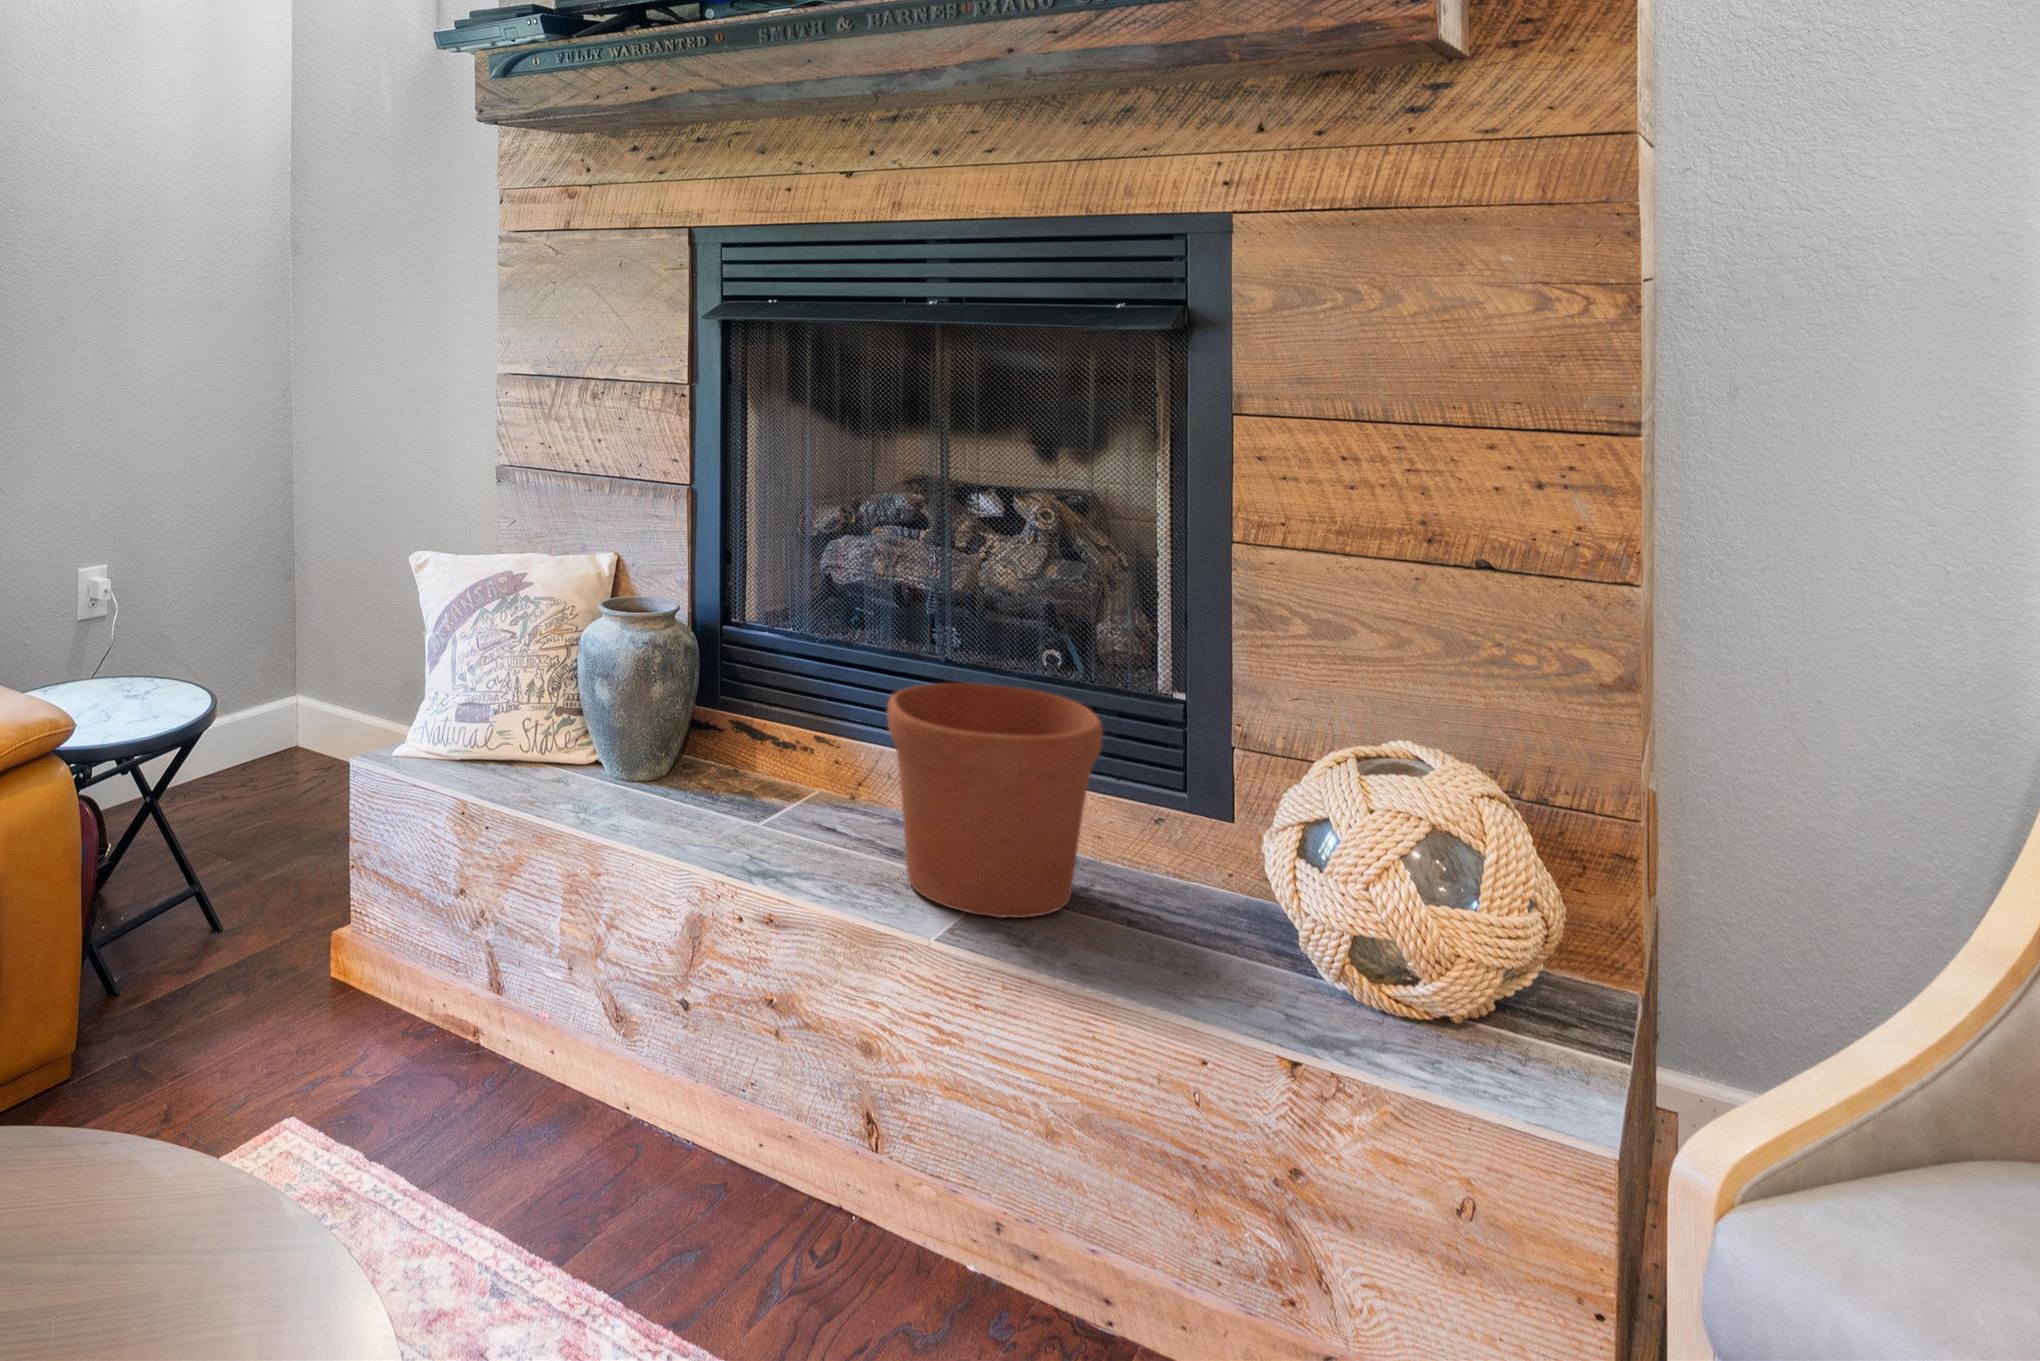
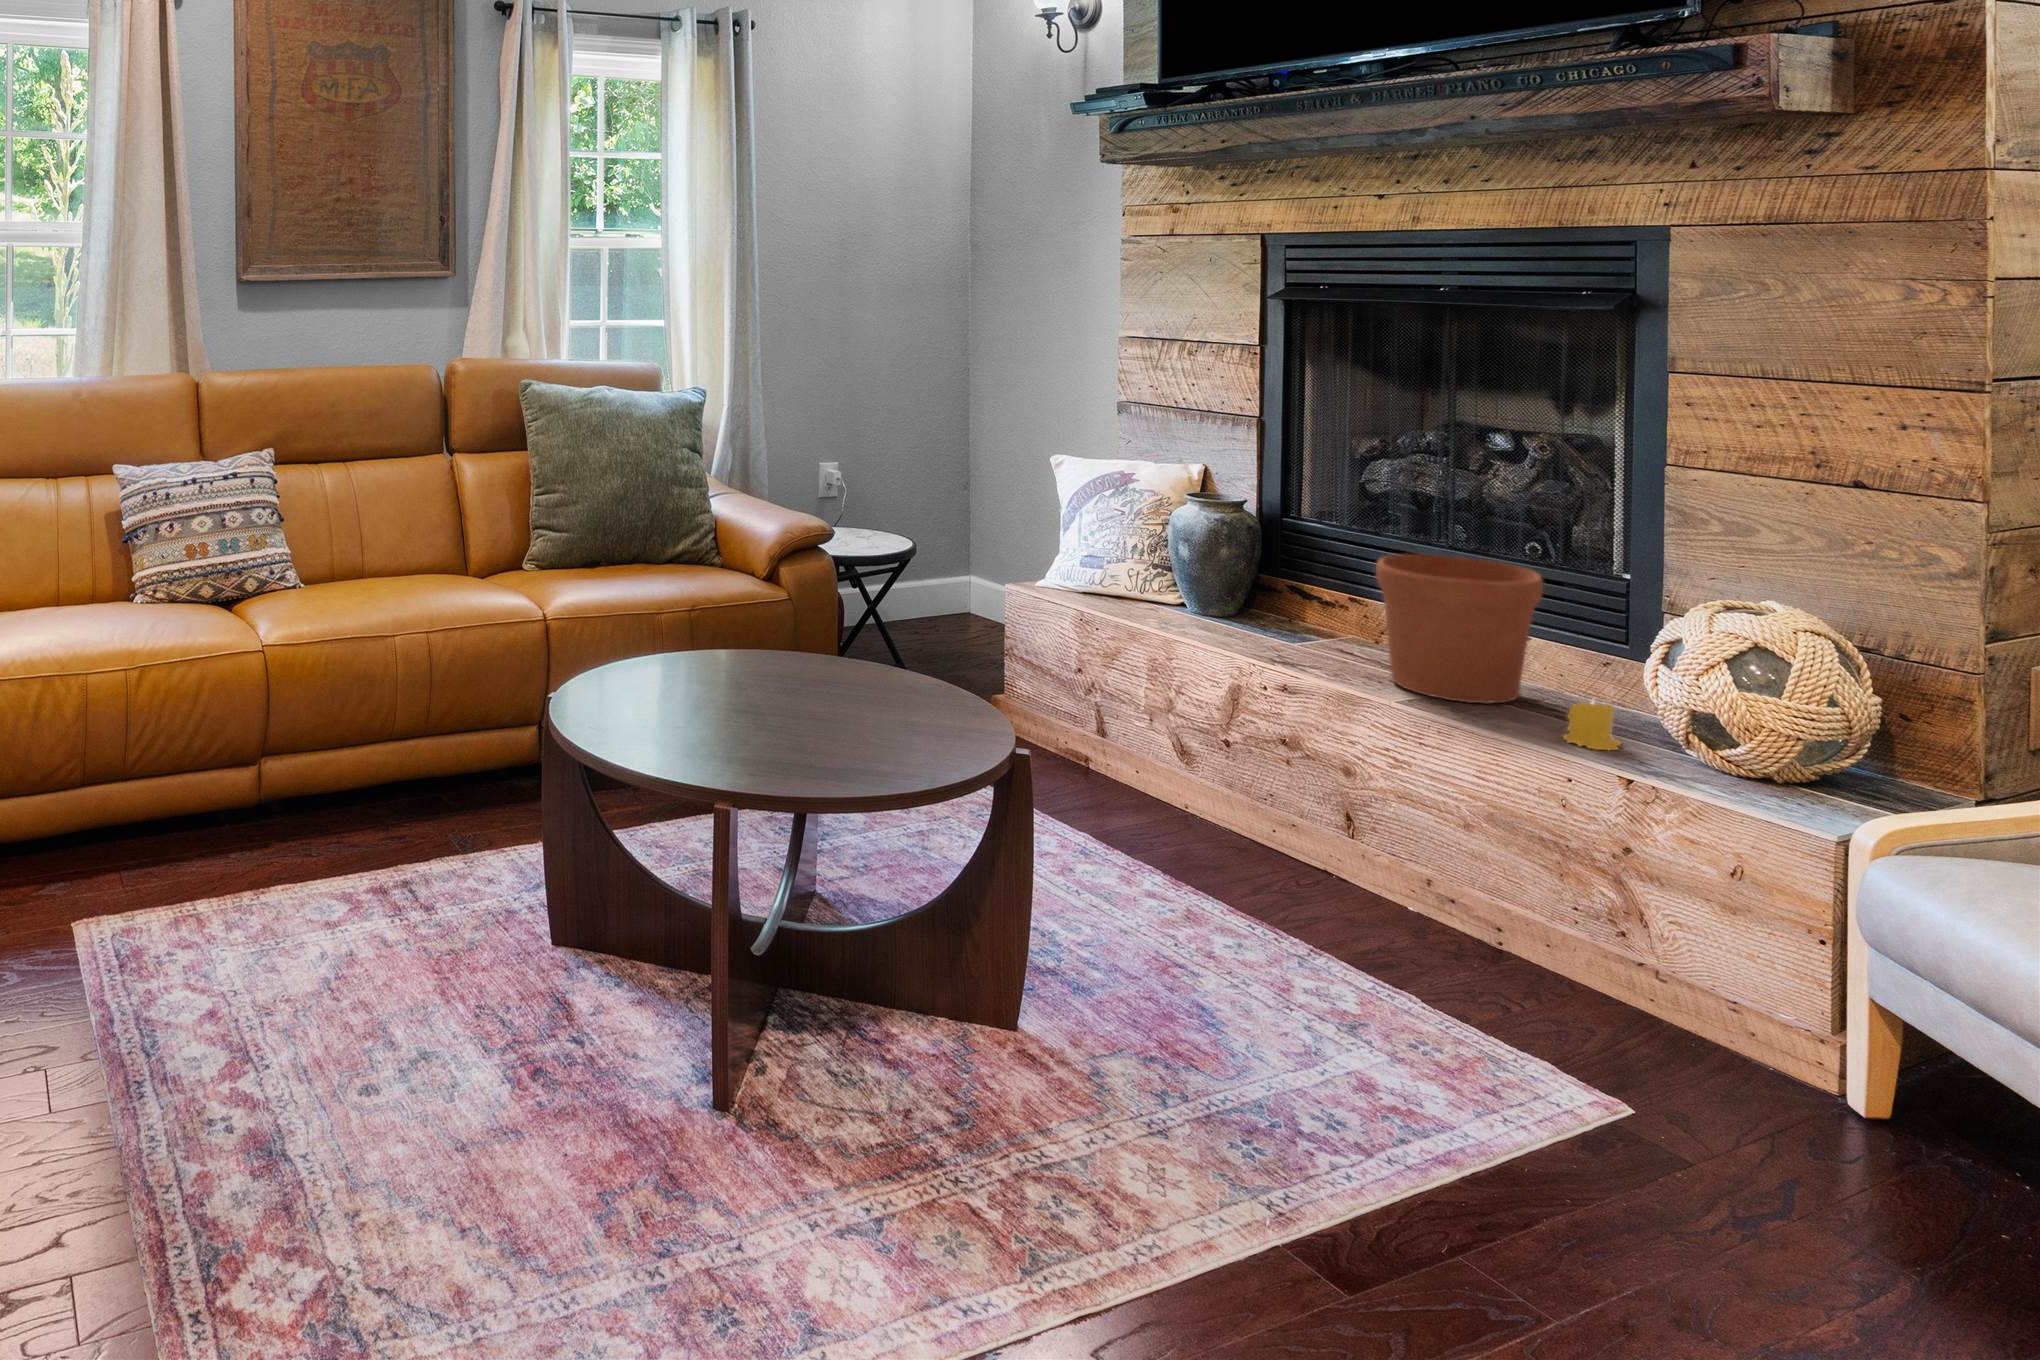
candle: none [1166,911,1244,999] -> present [1563,703,1622,751]

